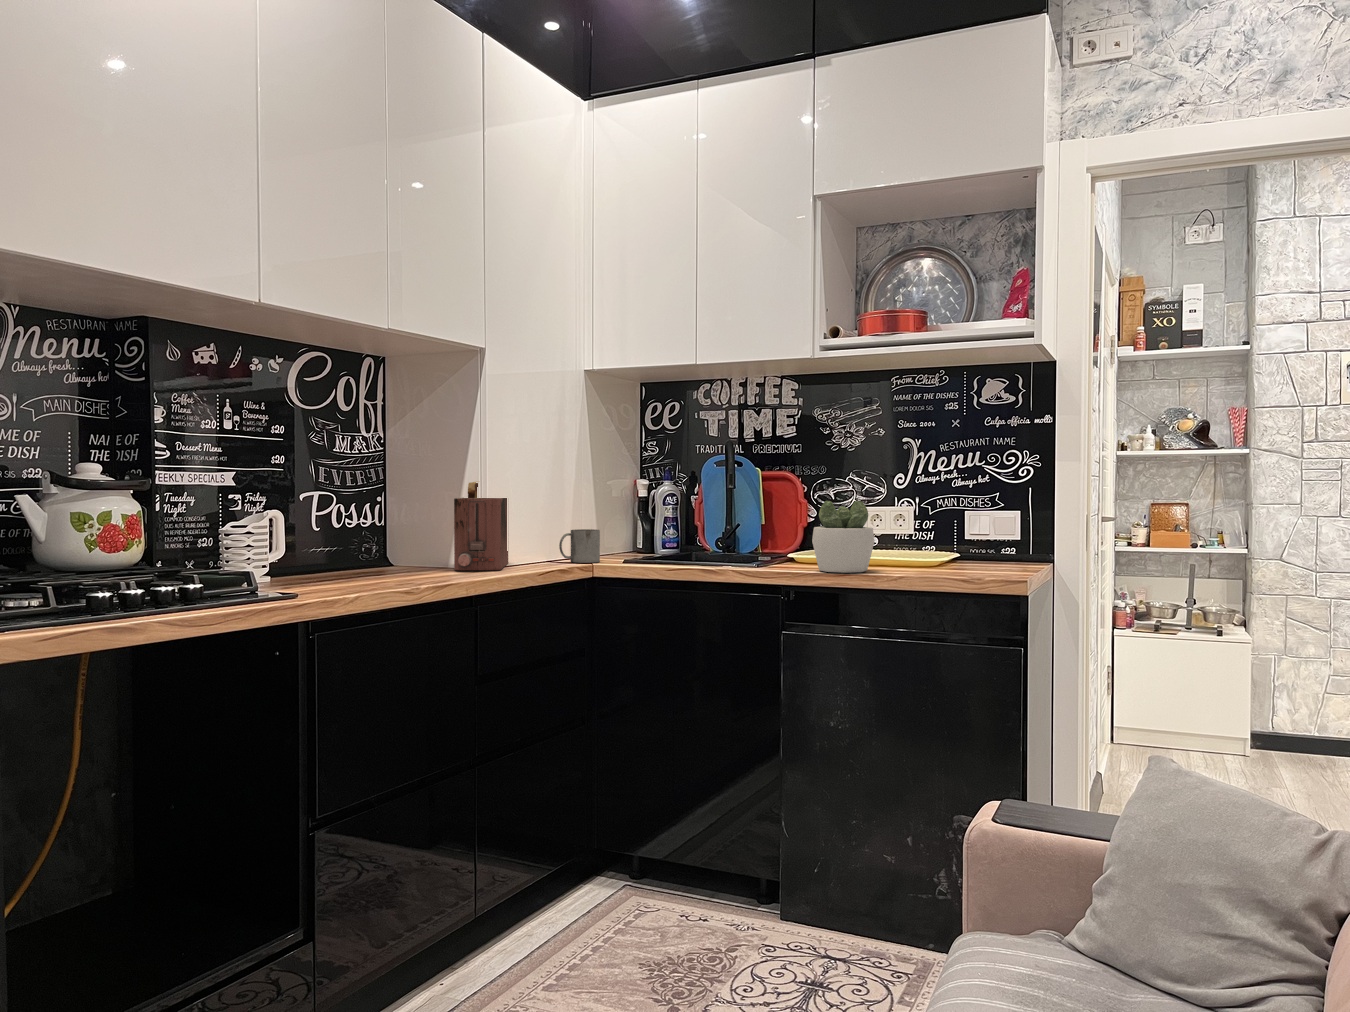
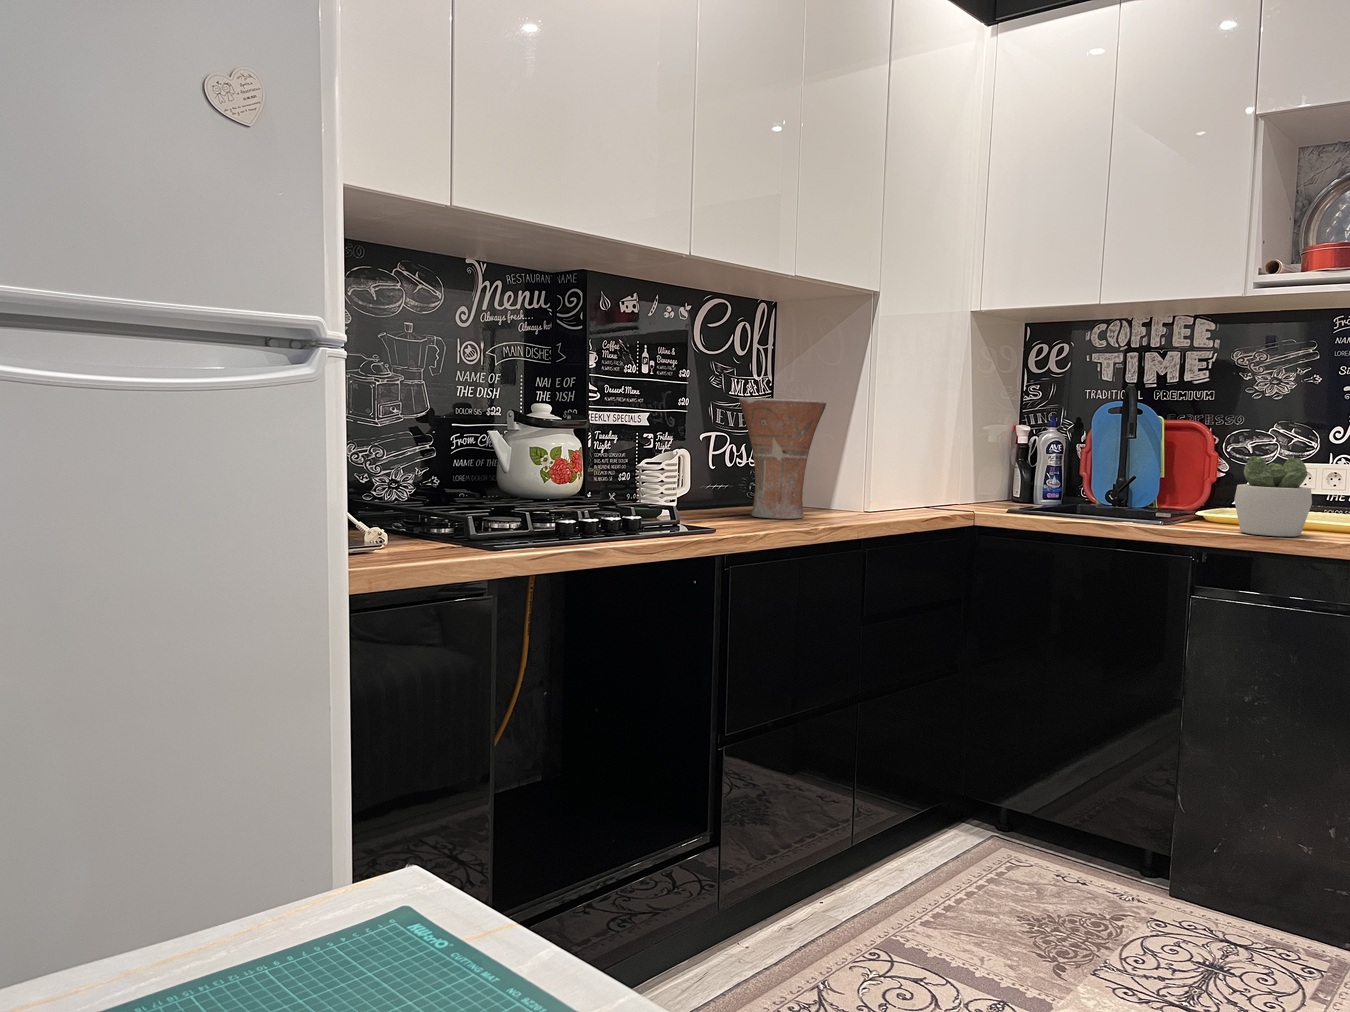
vase: none [336,454,430,580] -> present [739,398,826,519]
toaster: present [454,482,508,570] -> none [841,425,892,514]
mug: present [559,529,600,563] -> none [943,476,986,511]

